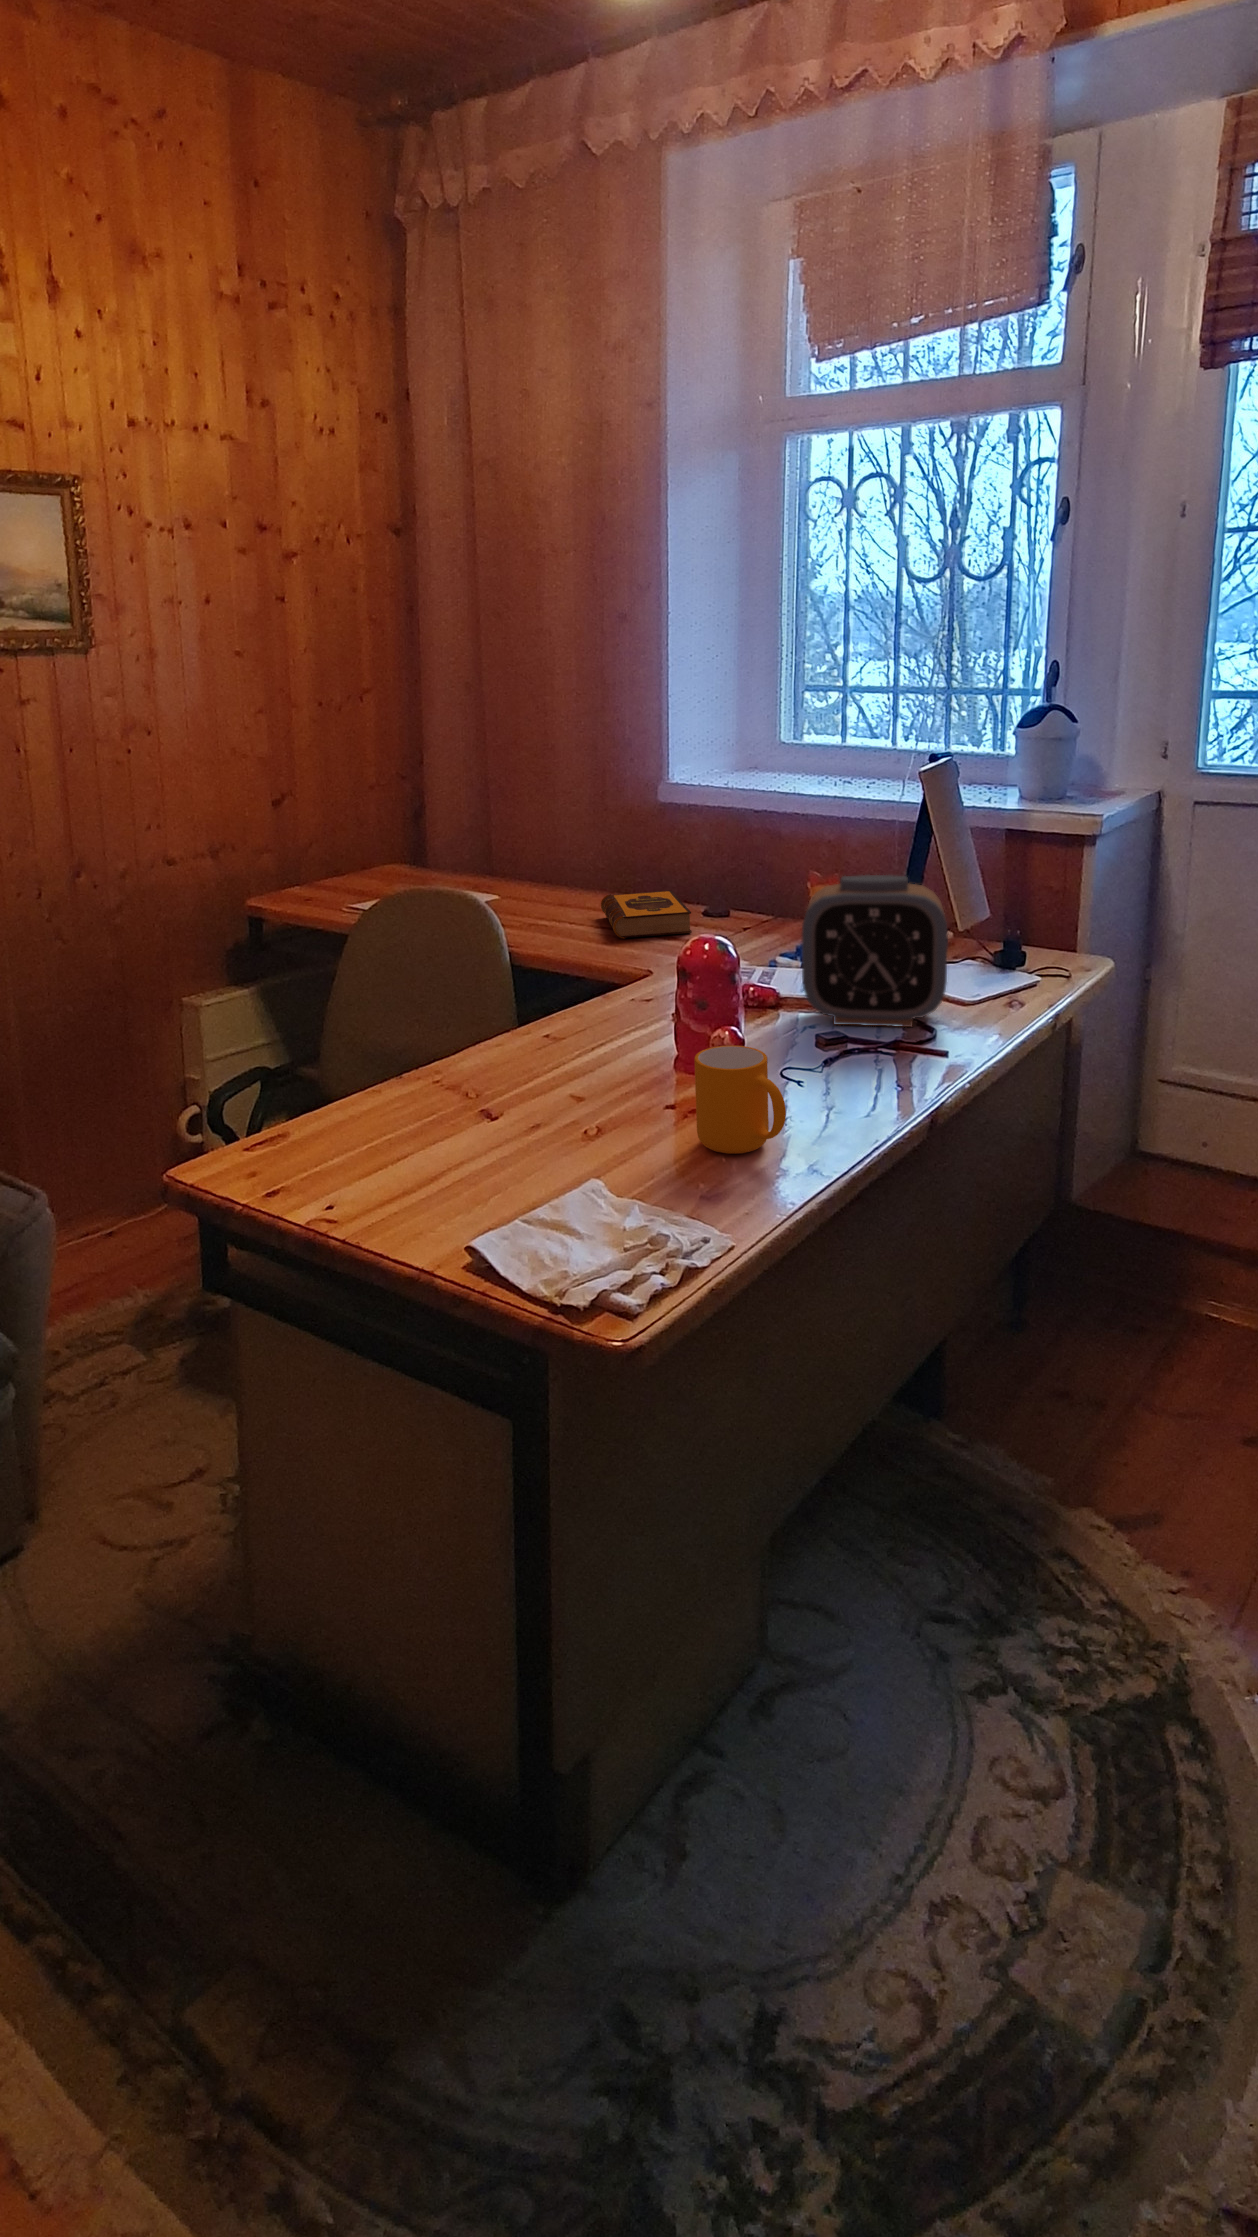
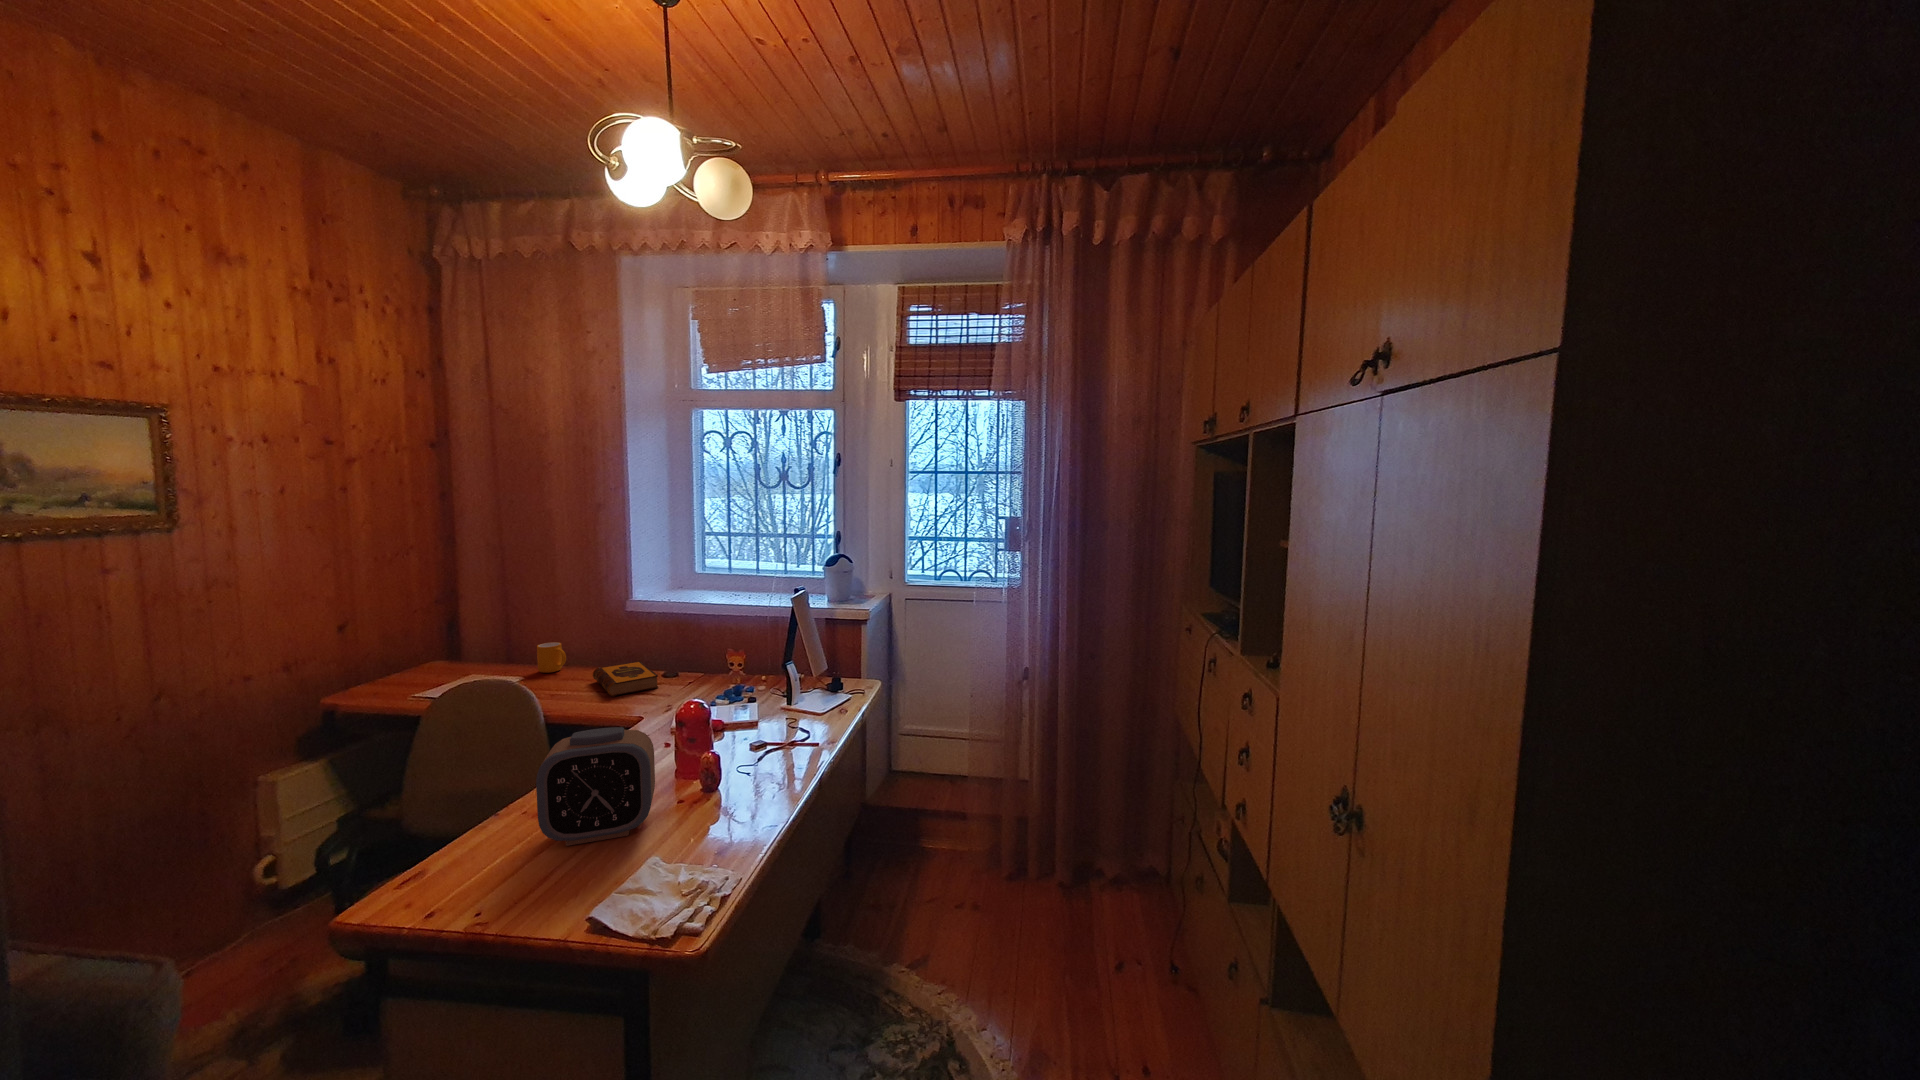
alarm clock: present [802,875,948,1027] -> present [536,727,655,846]
mug: present [694,1045,786,1154] -> present [537,642,566,673]

